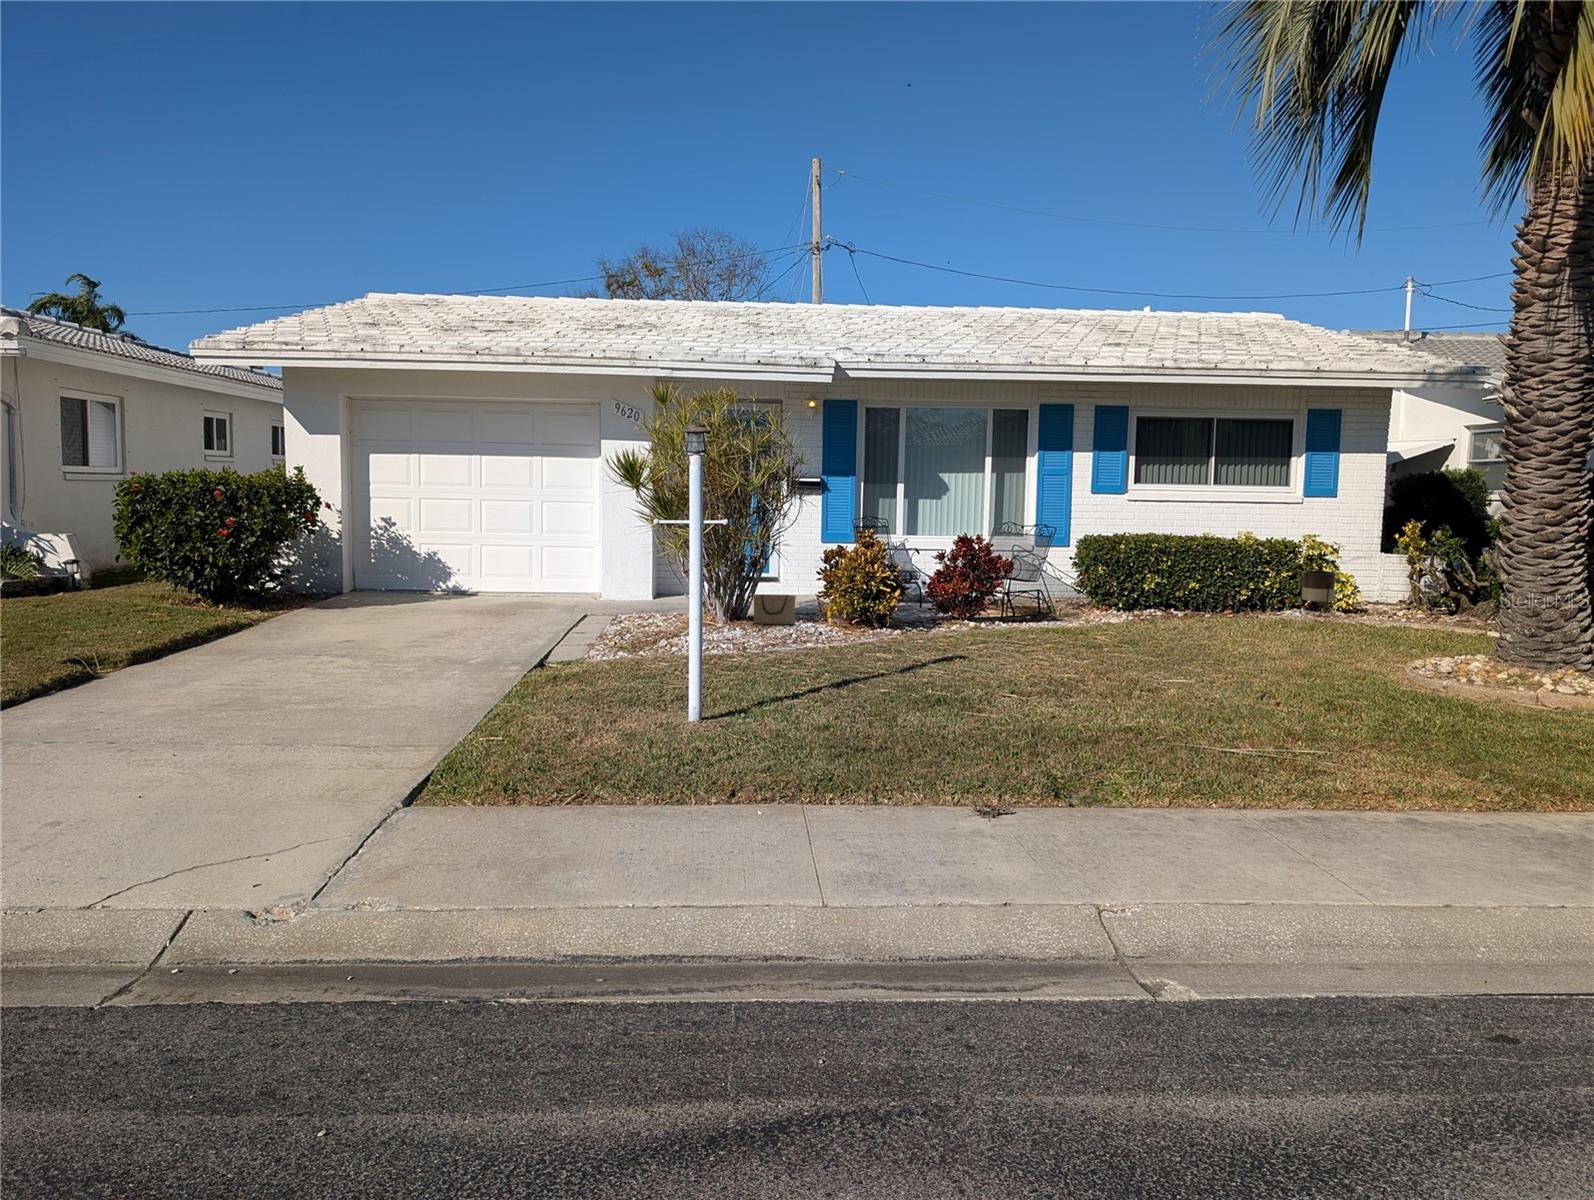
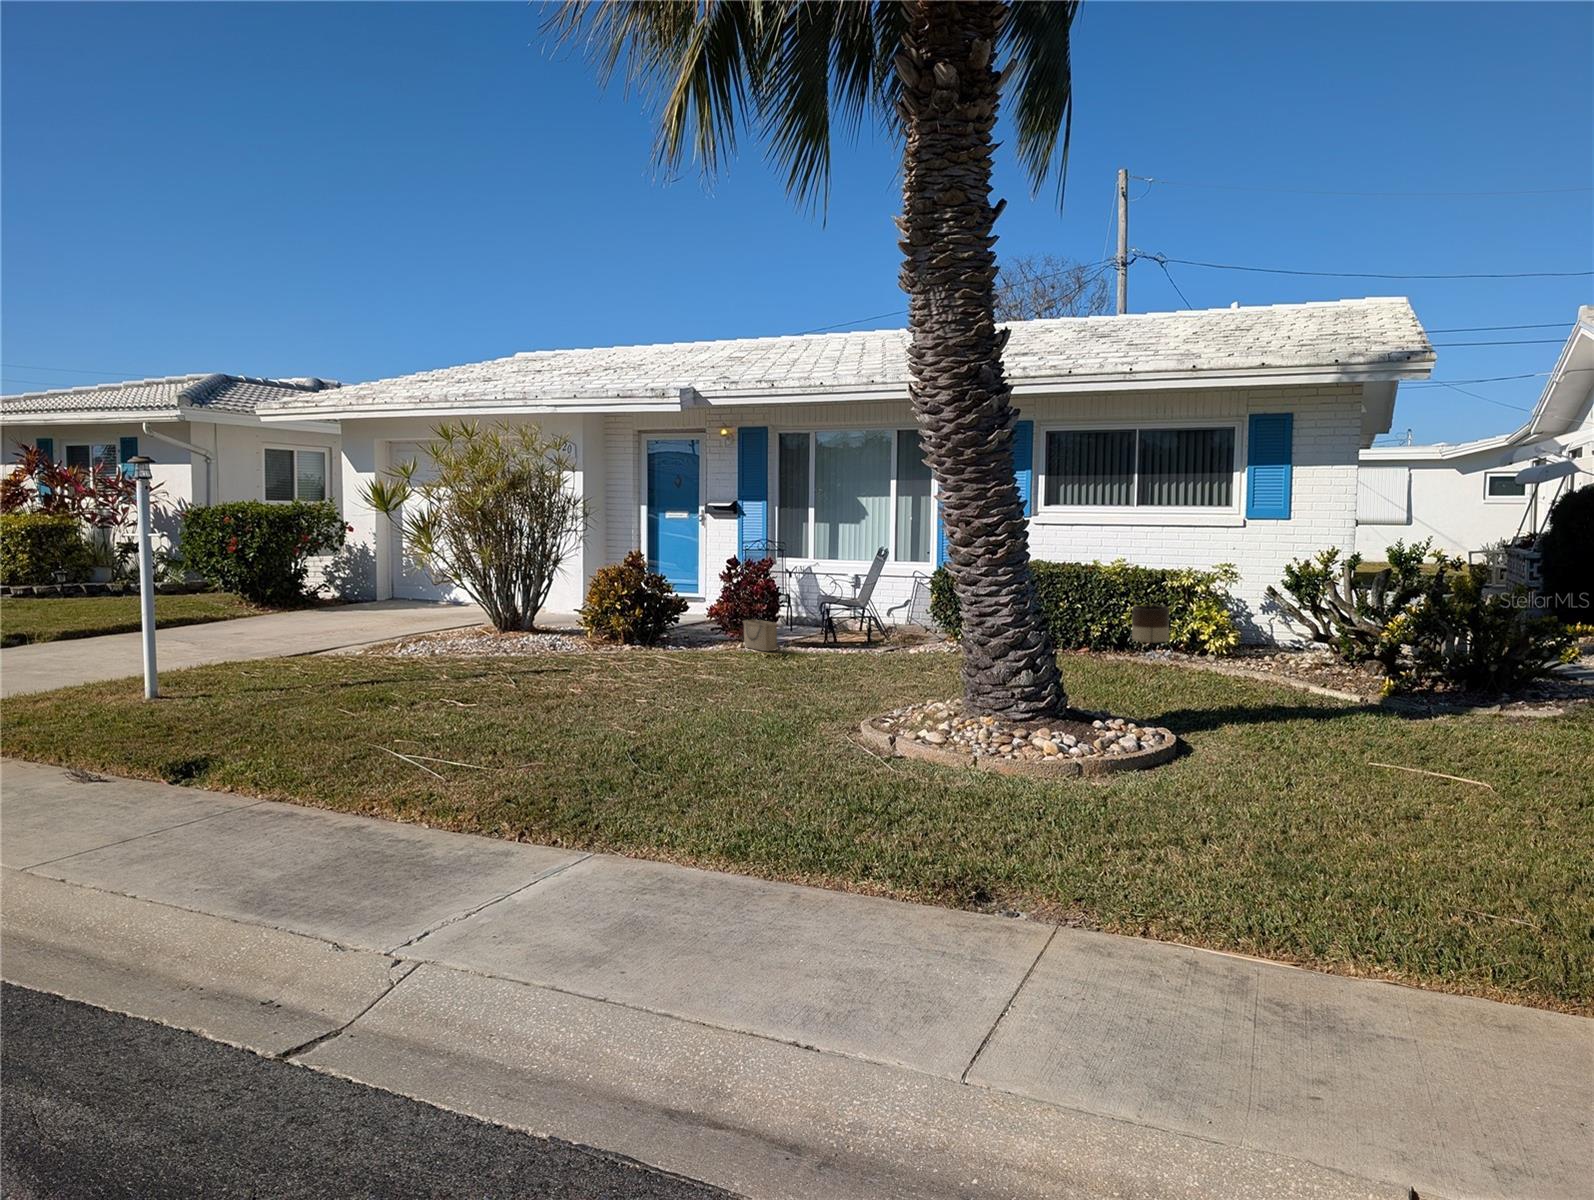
basket: present [753,594,796,624] -> present [743,620,778,651]

